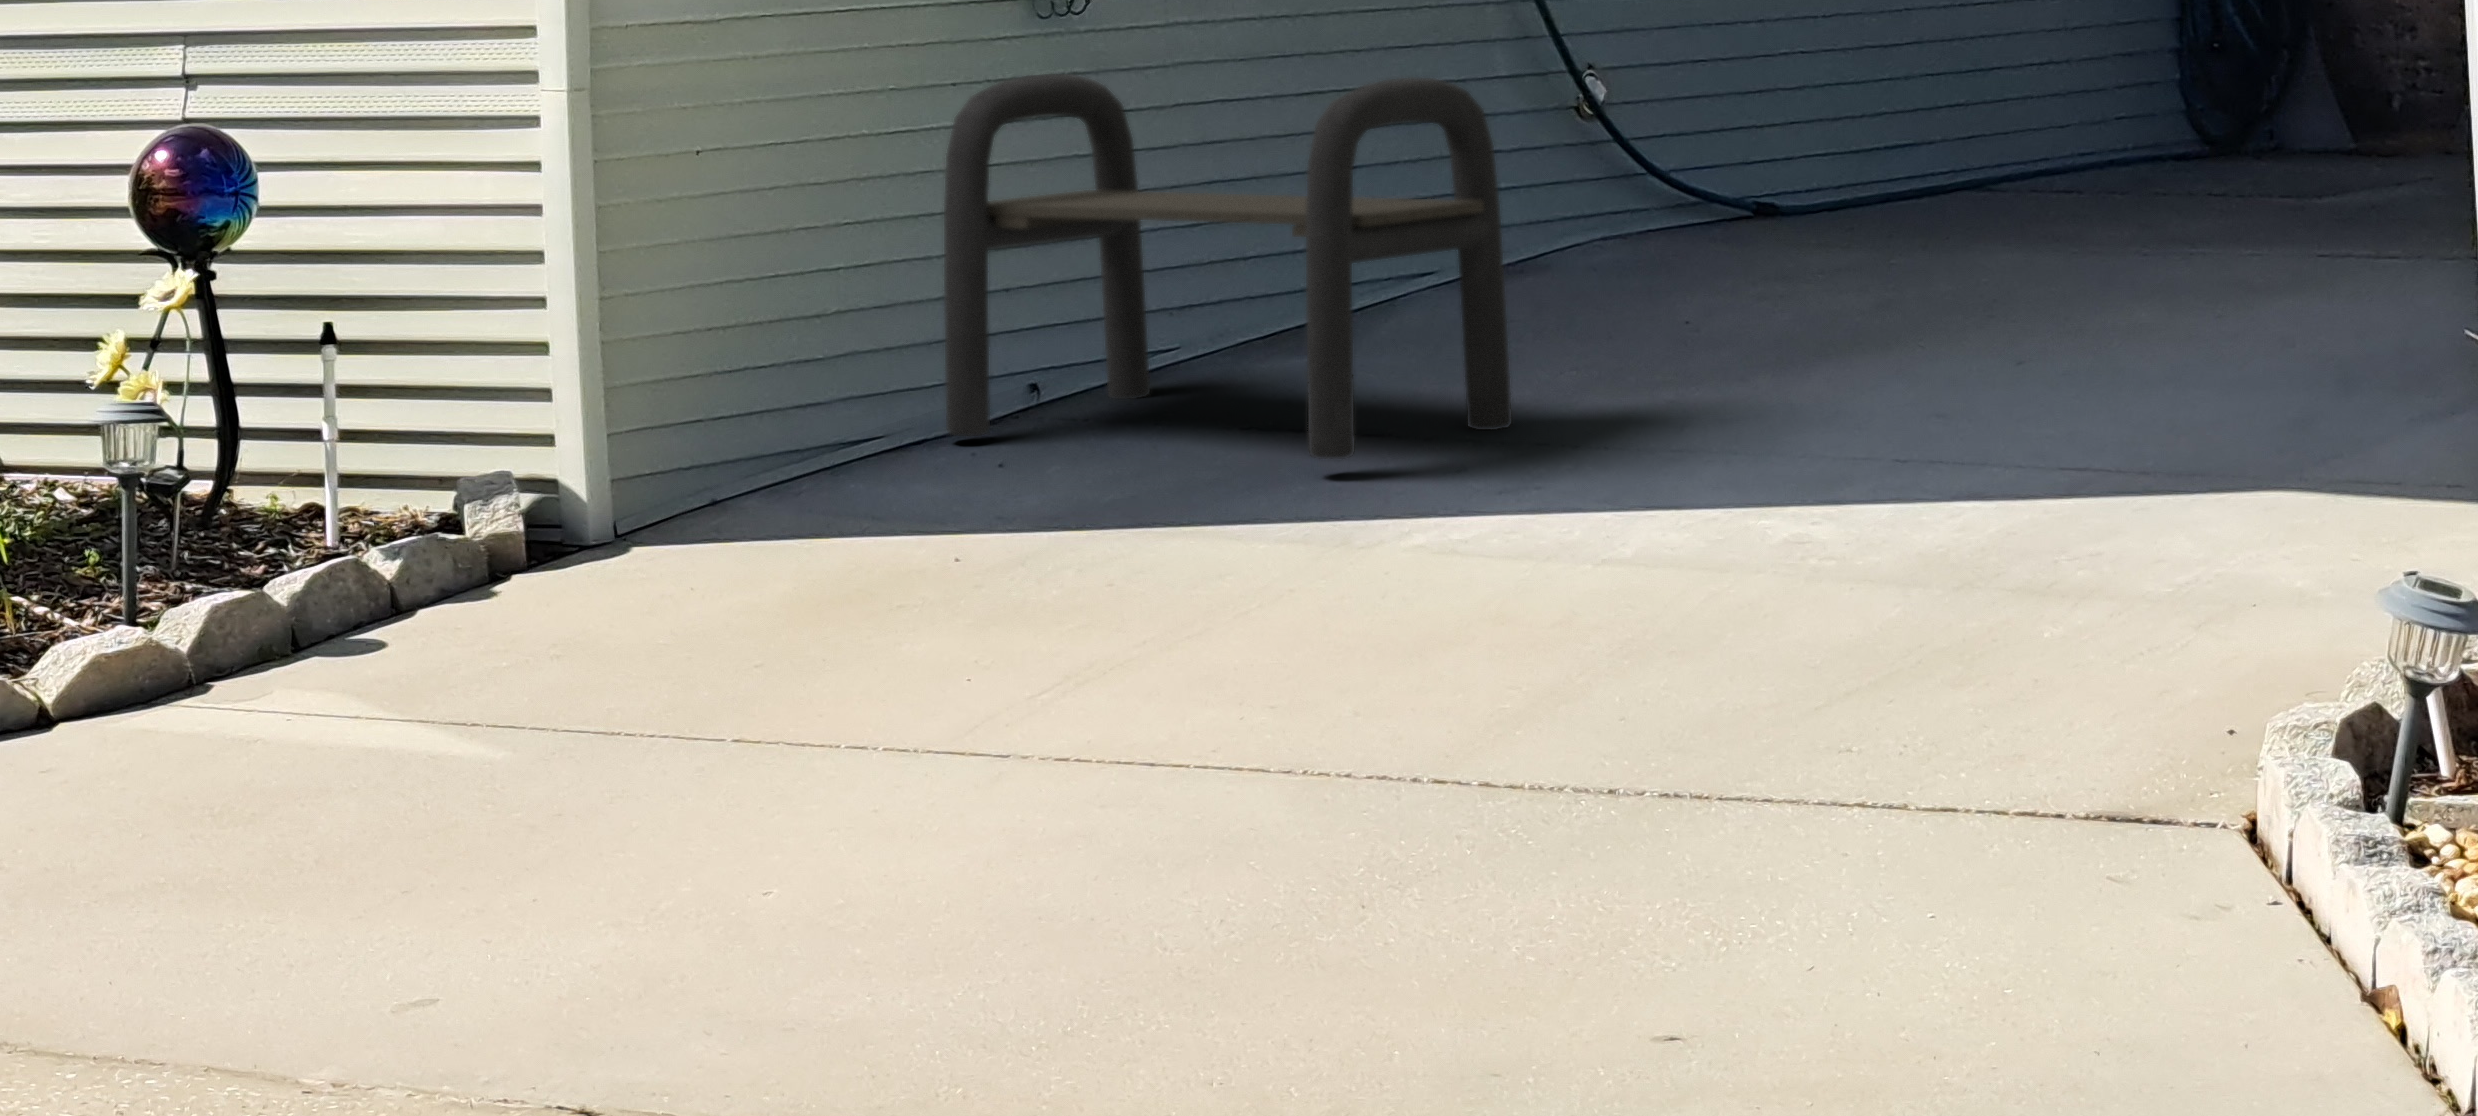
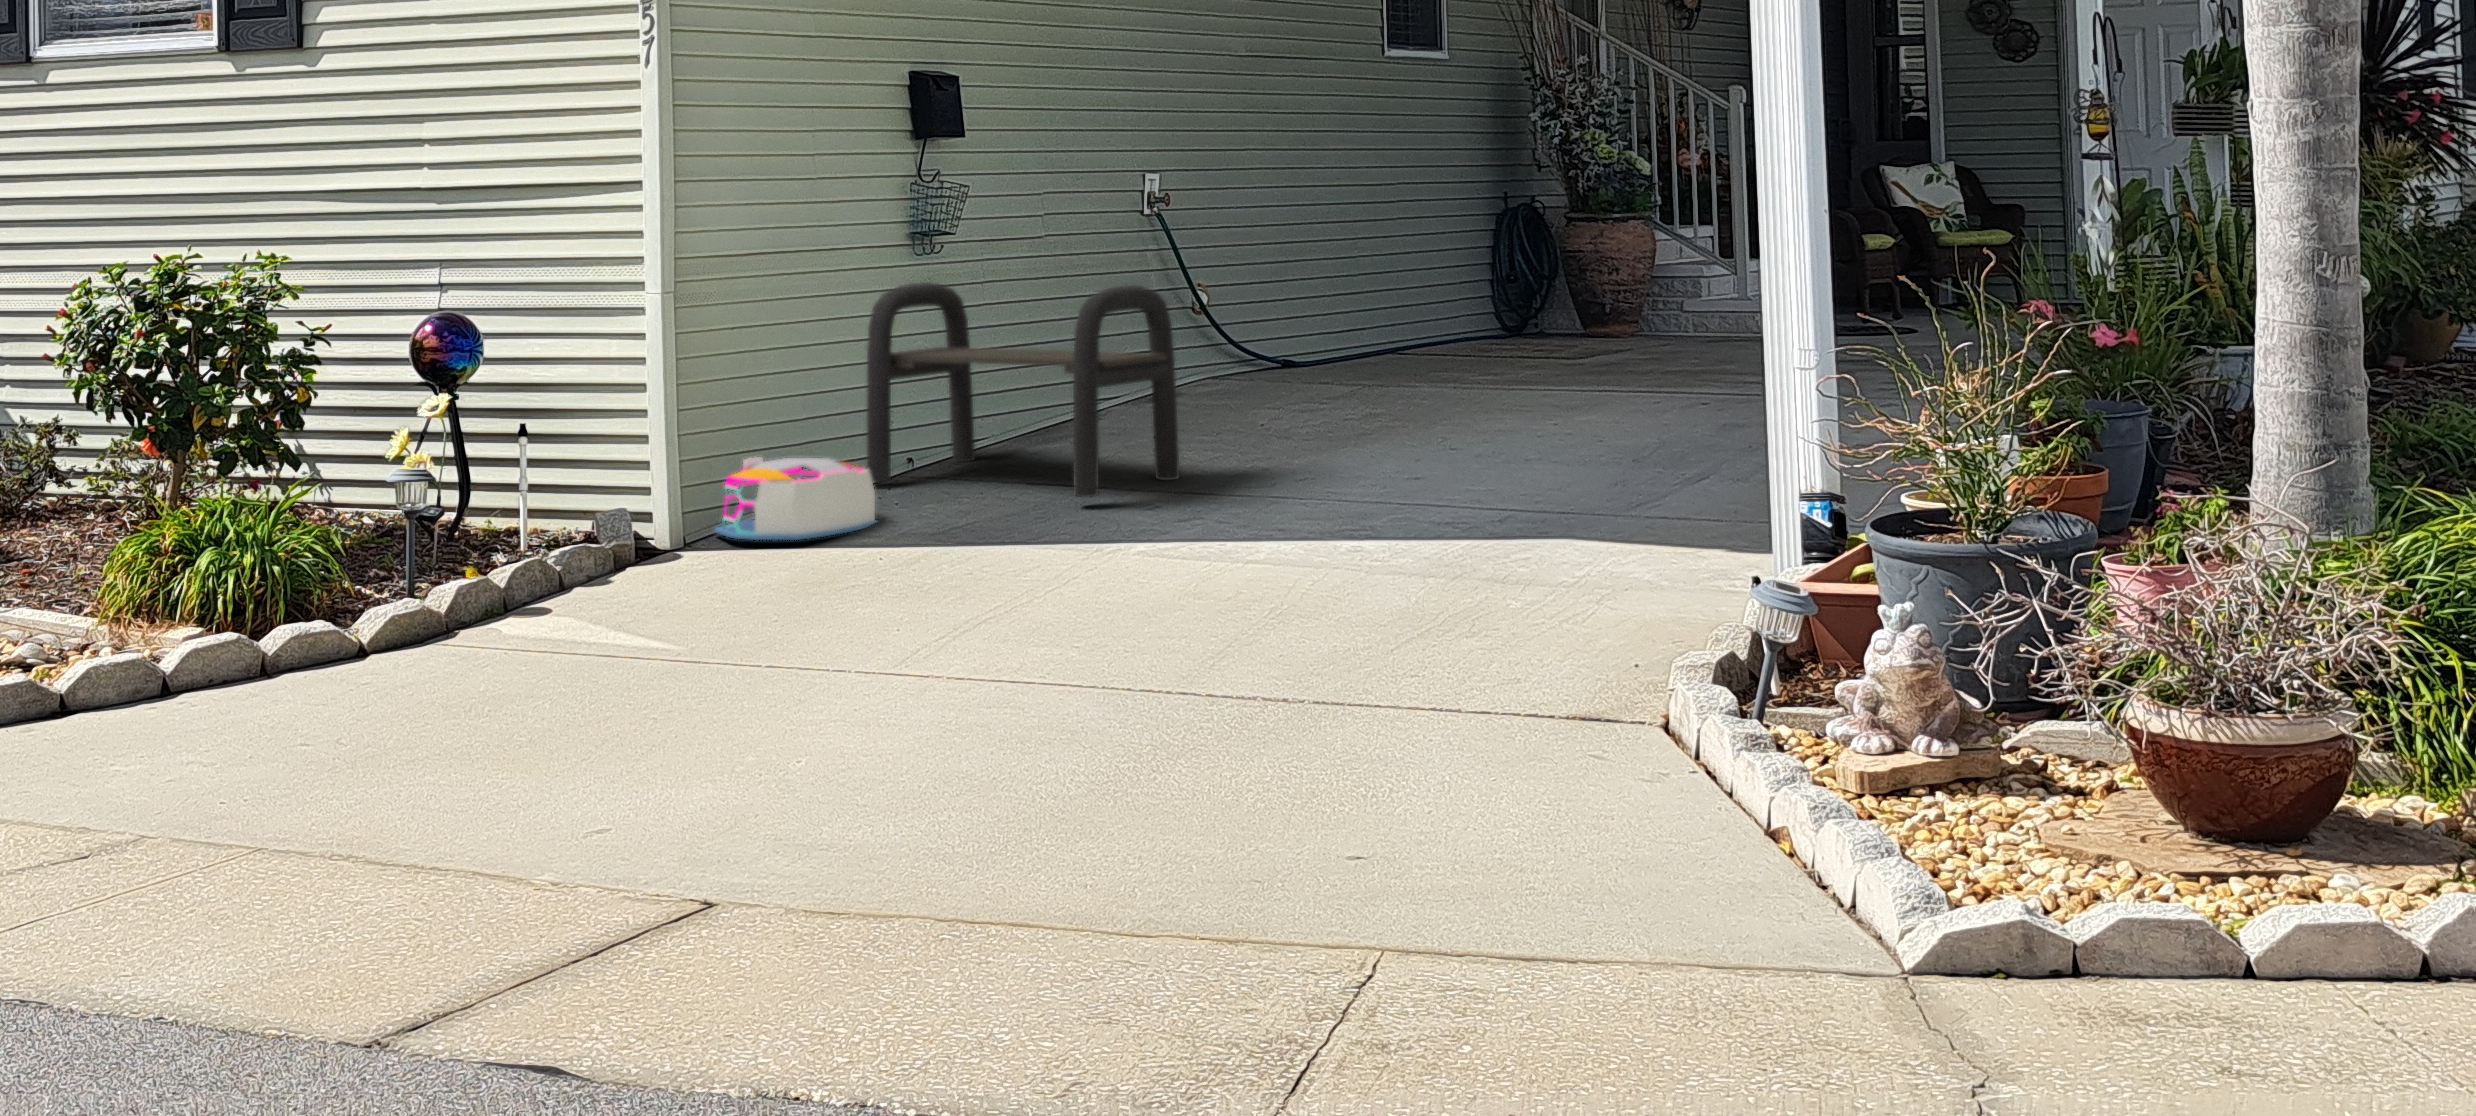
storage bin: none [663,388,961,533] -> present [715,457,877,540]

